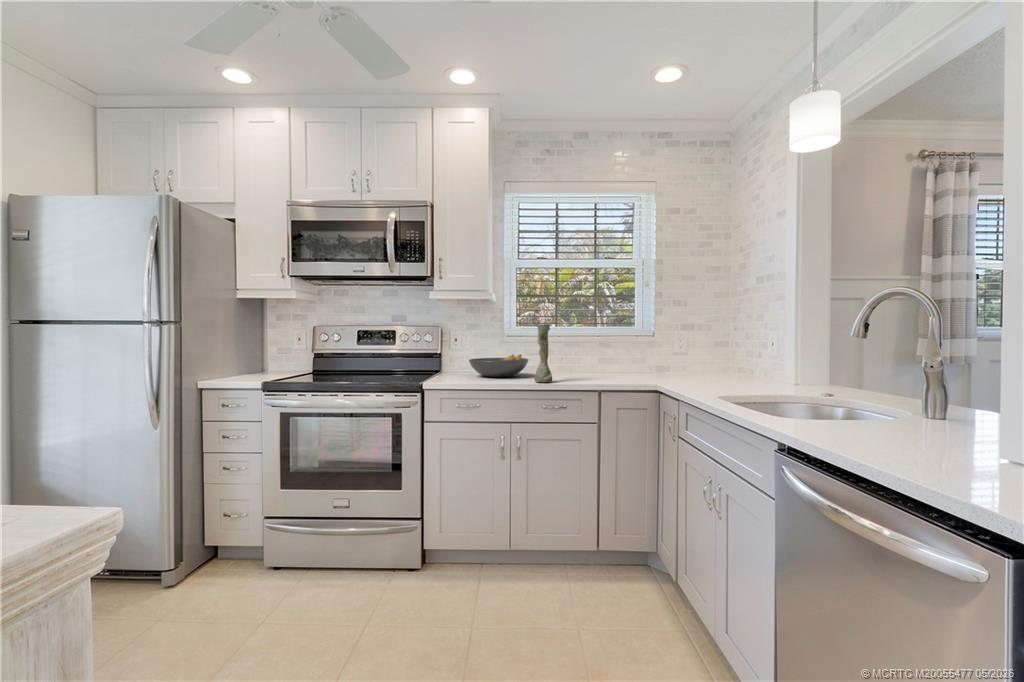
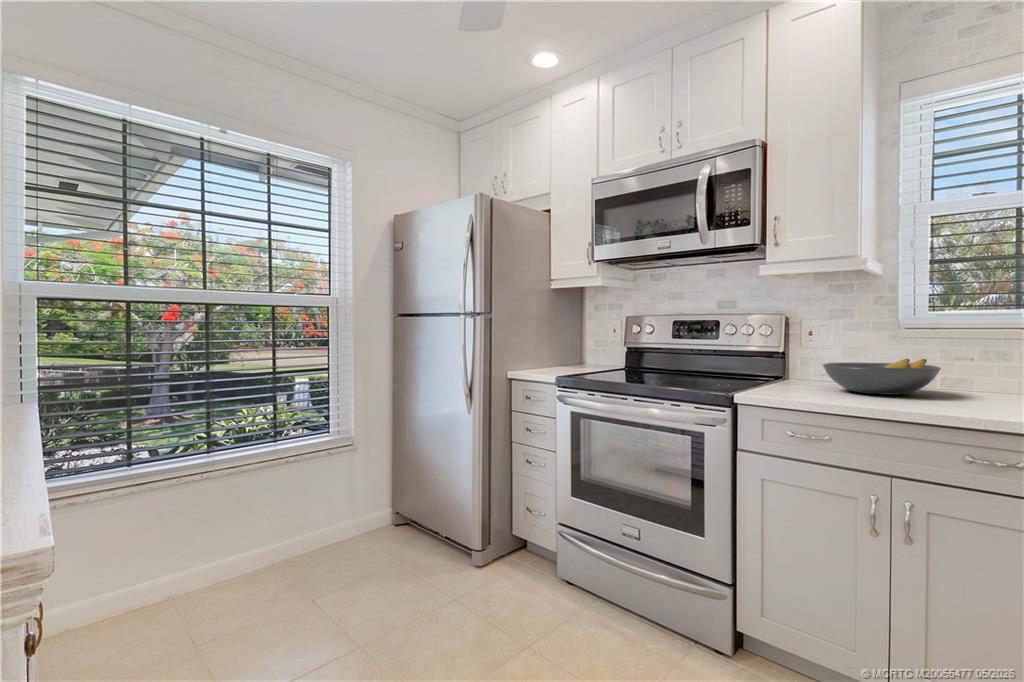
vase: present [534,325,552,382] -> none [942,306,985,411]

